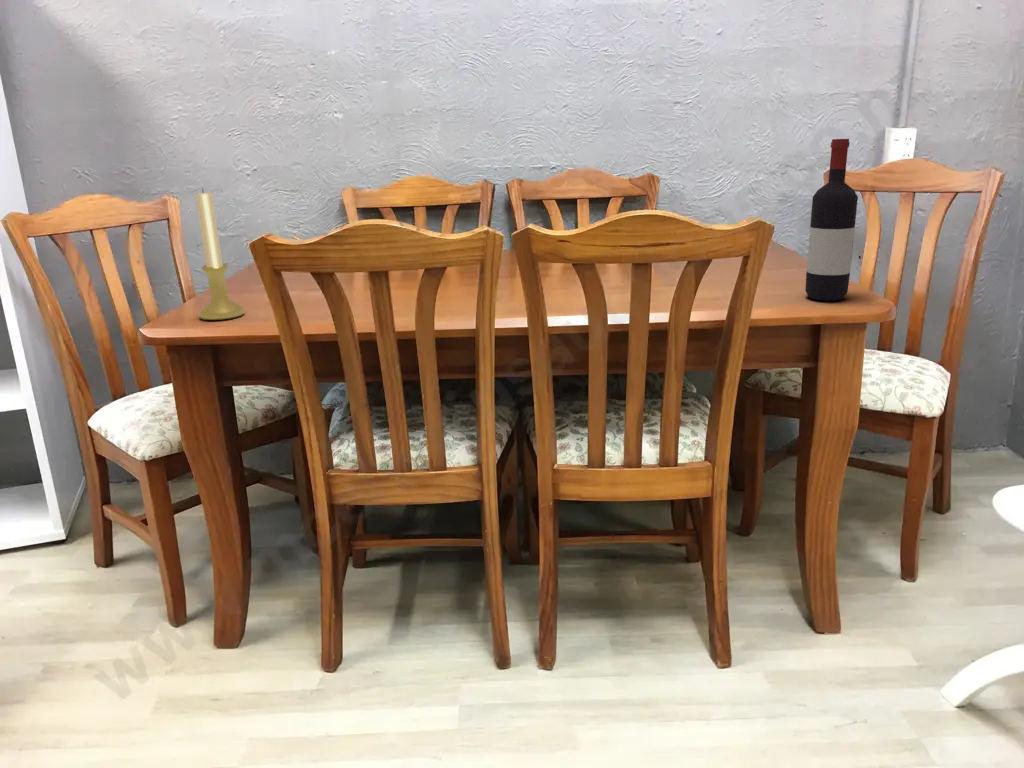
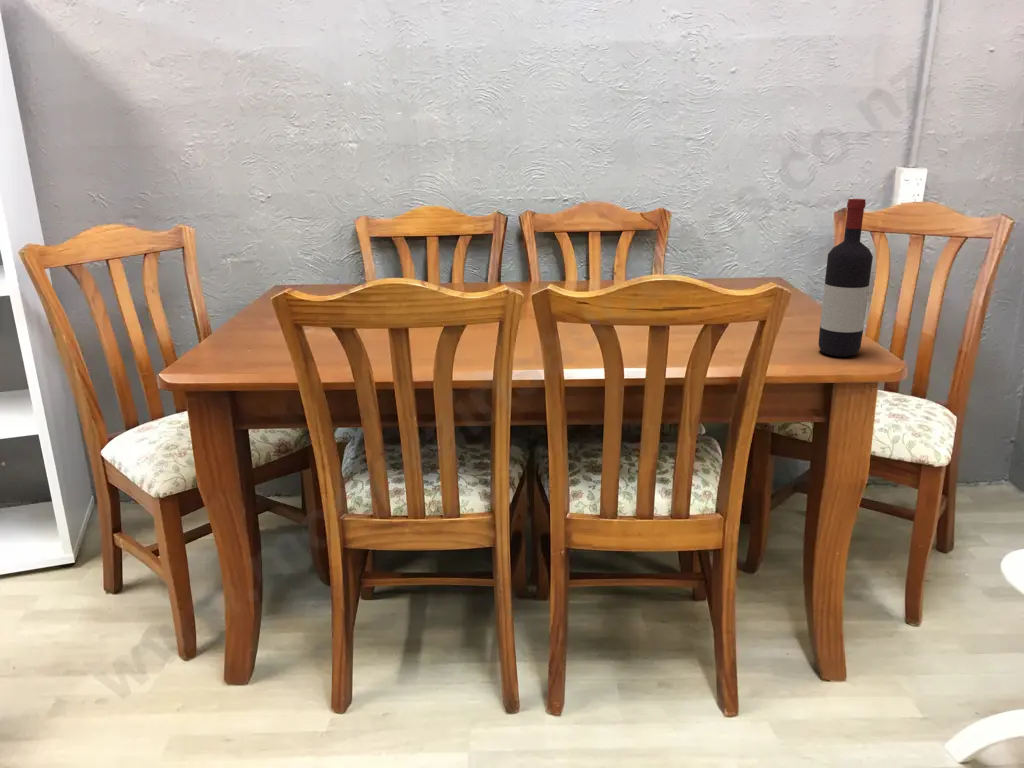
candle holder: present [195,192,244,320] -> none [216,235,262,364]

